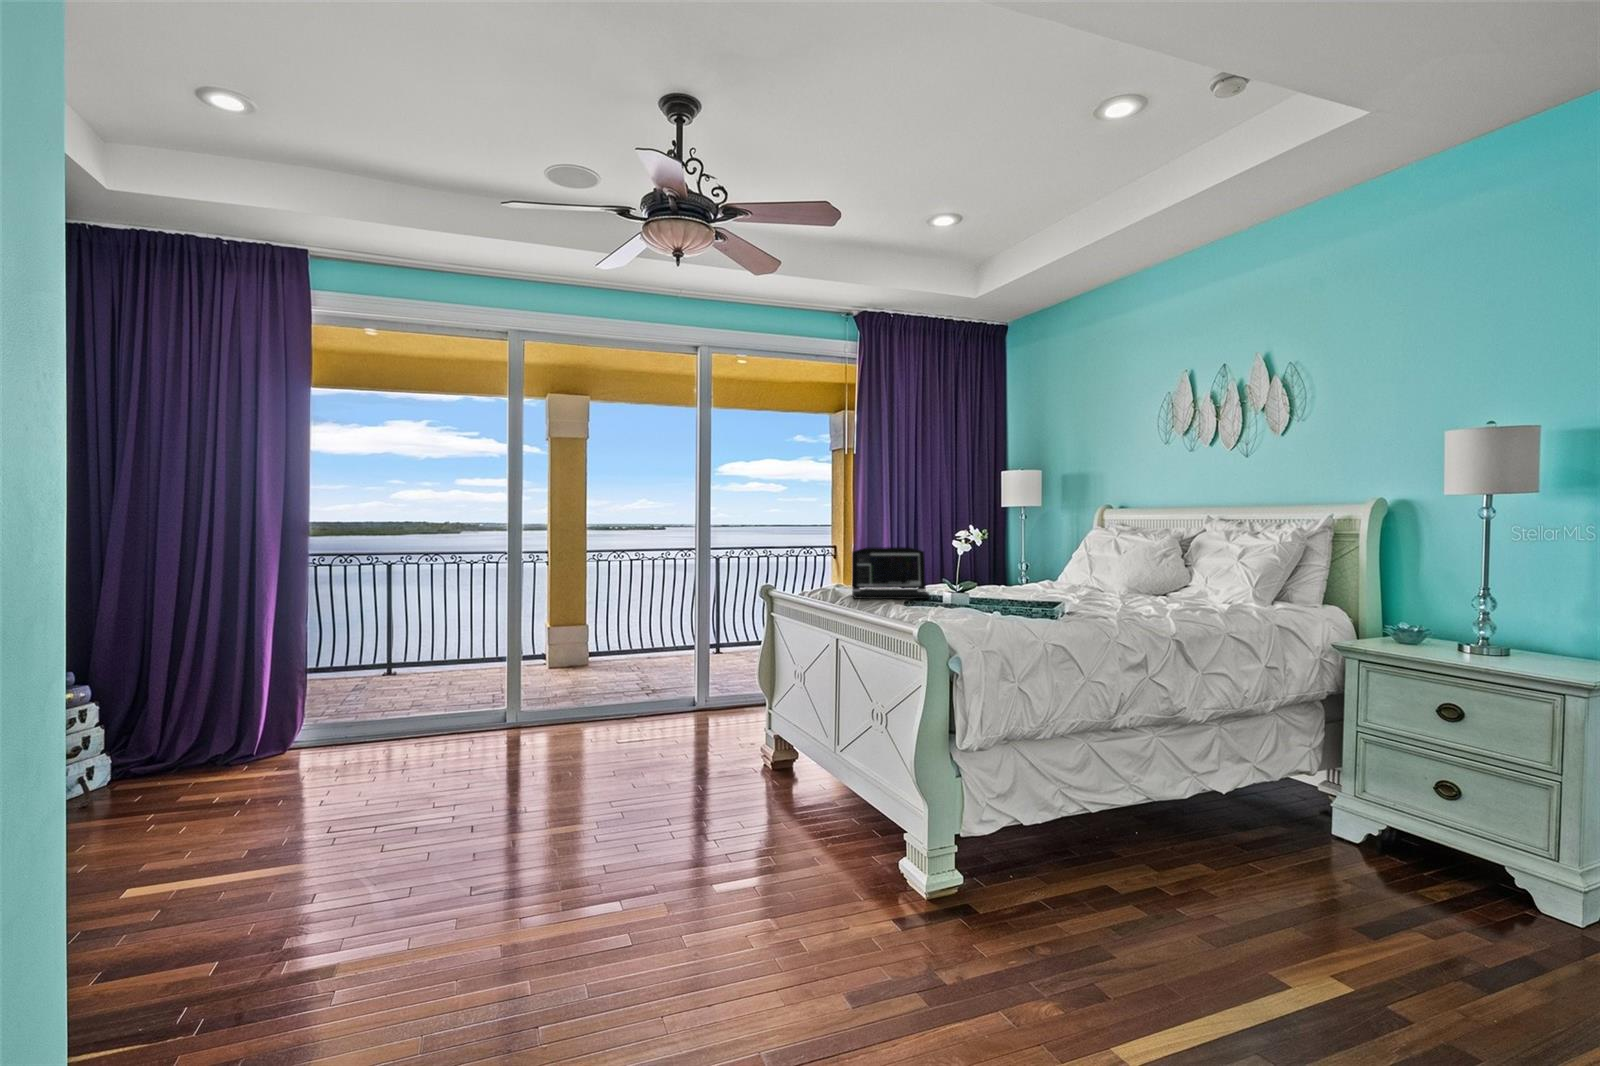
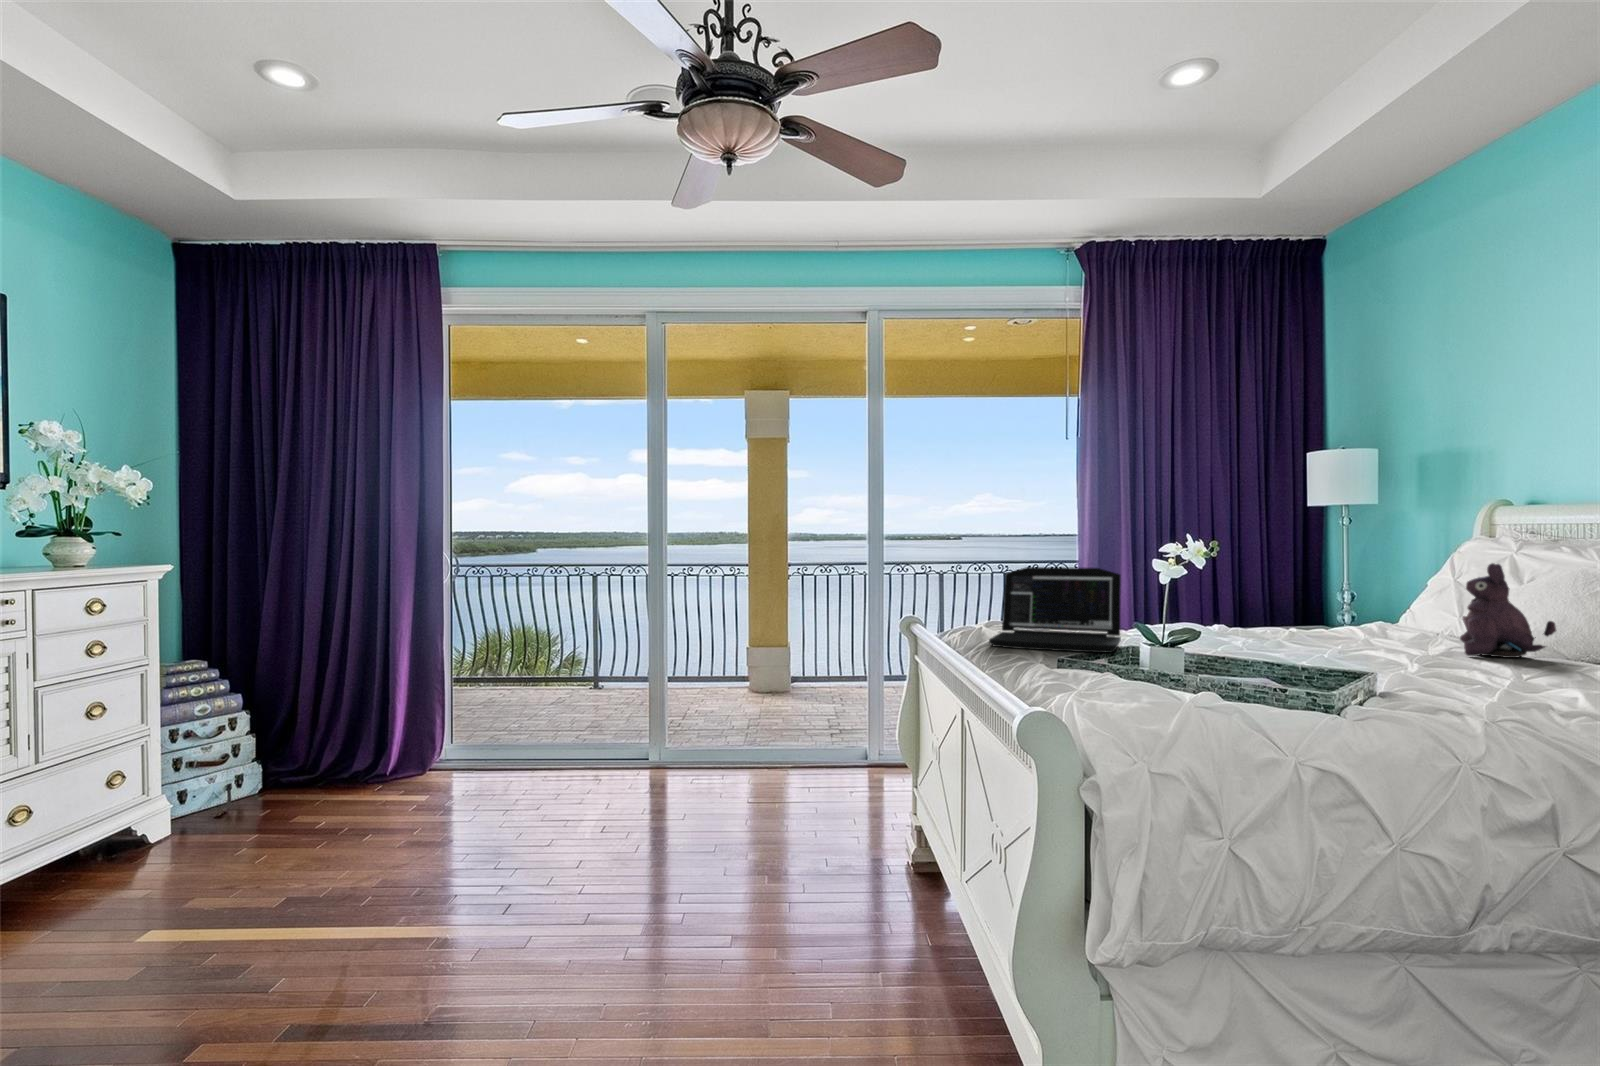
plush toy: none [1093,543,1136,594] -> present [1460,563,1556,658]

